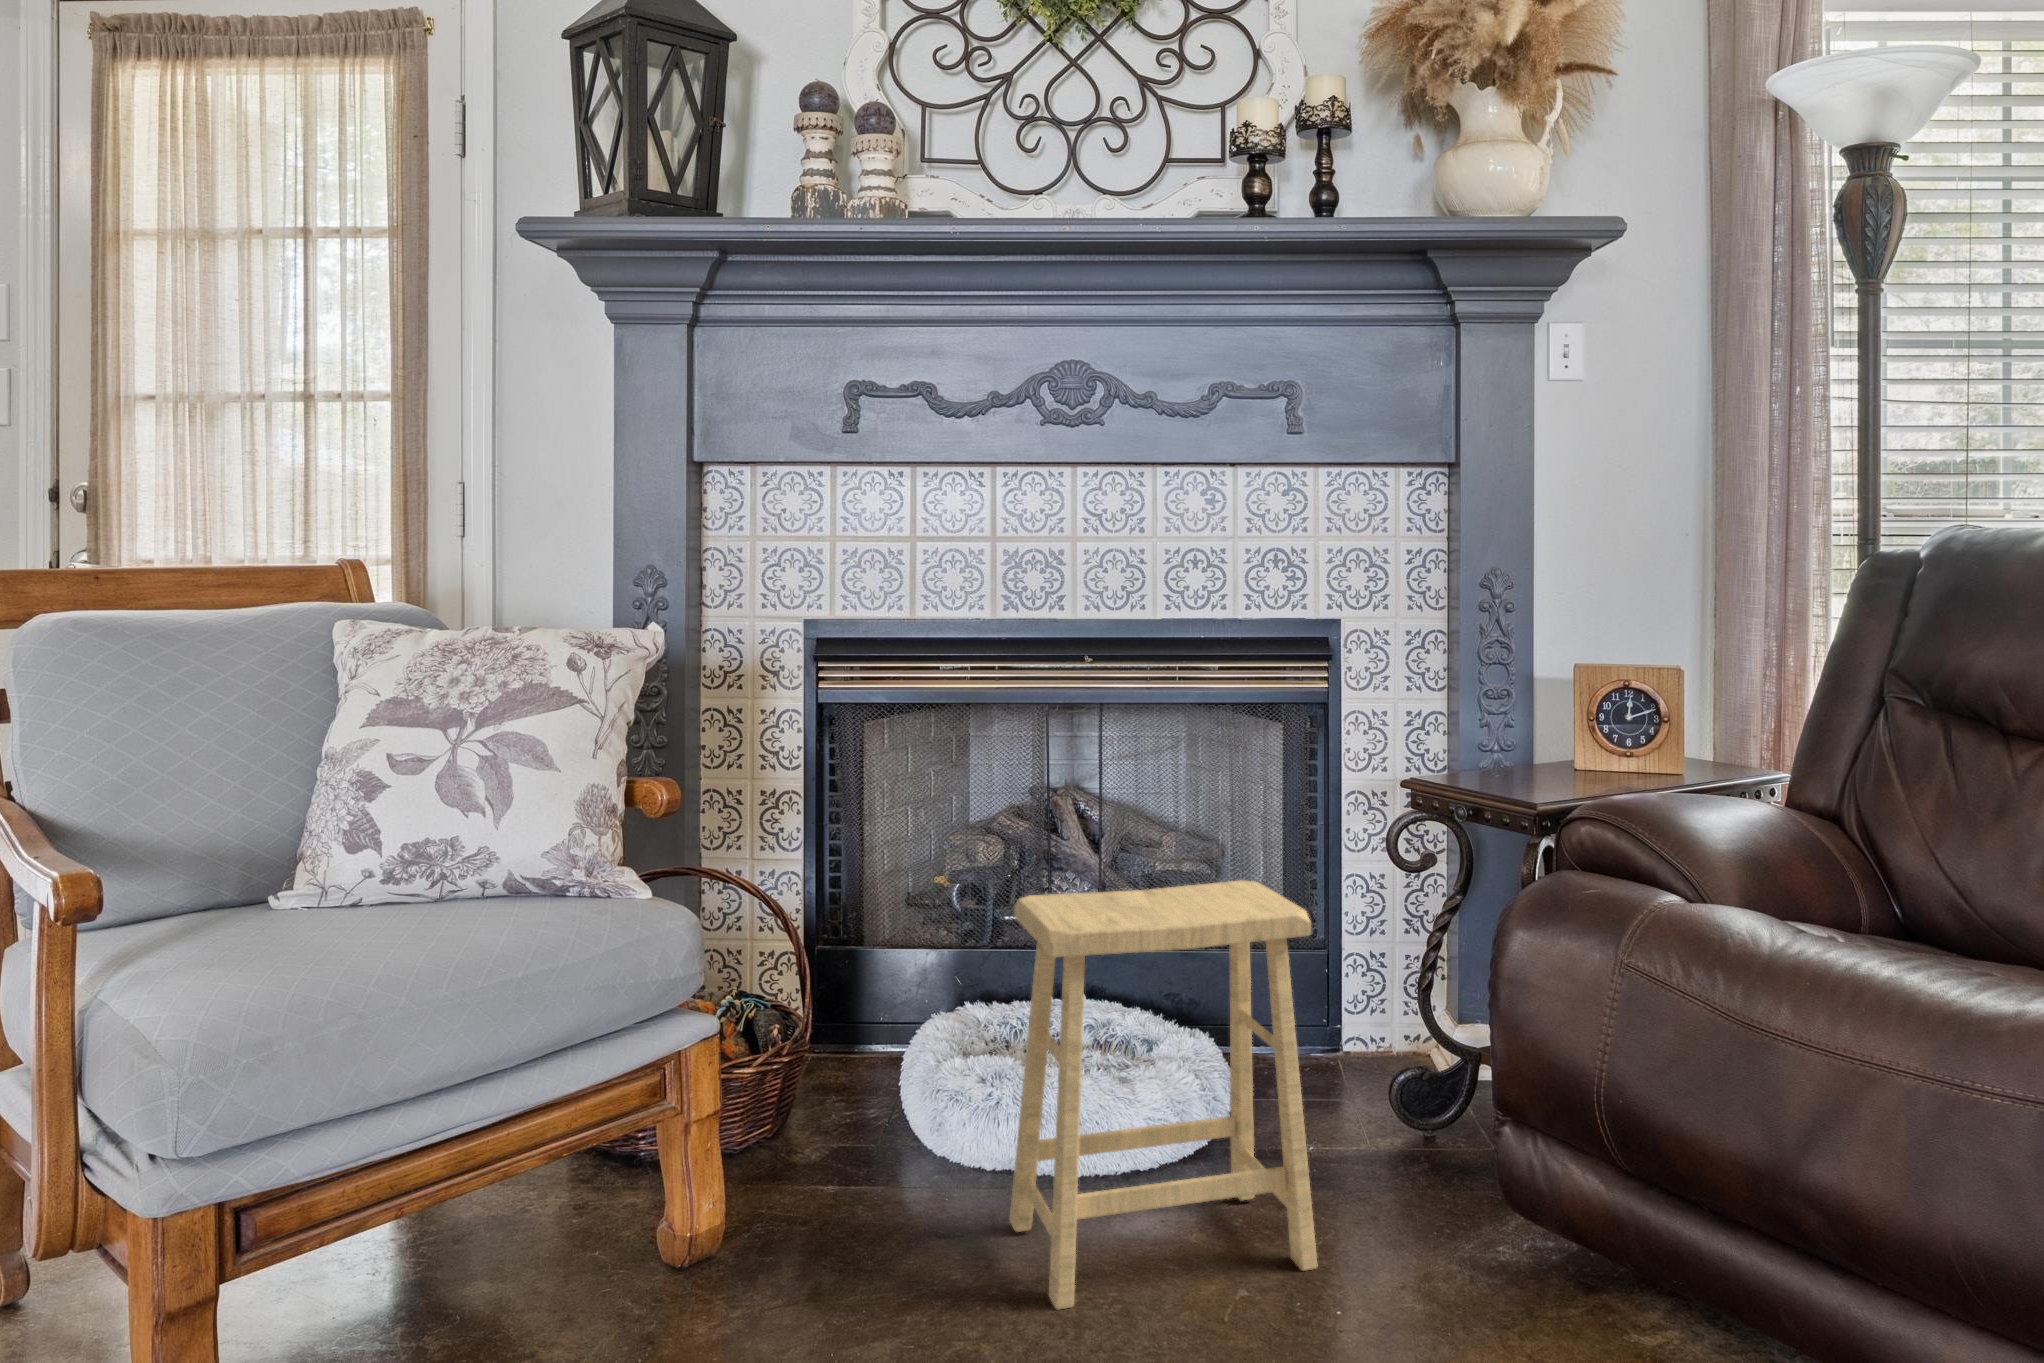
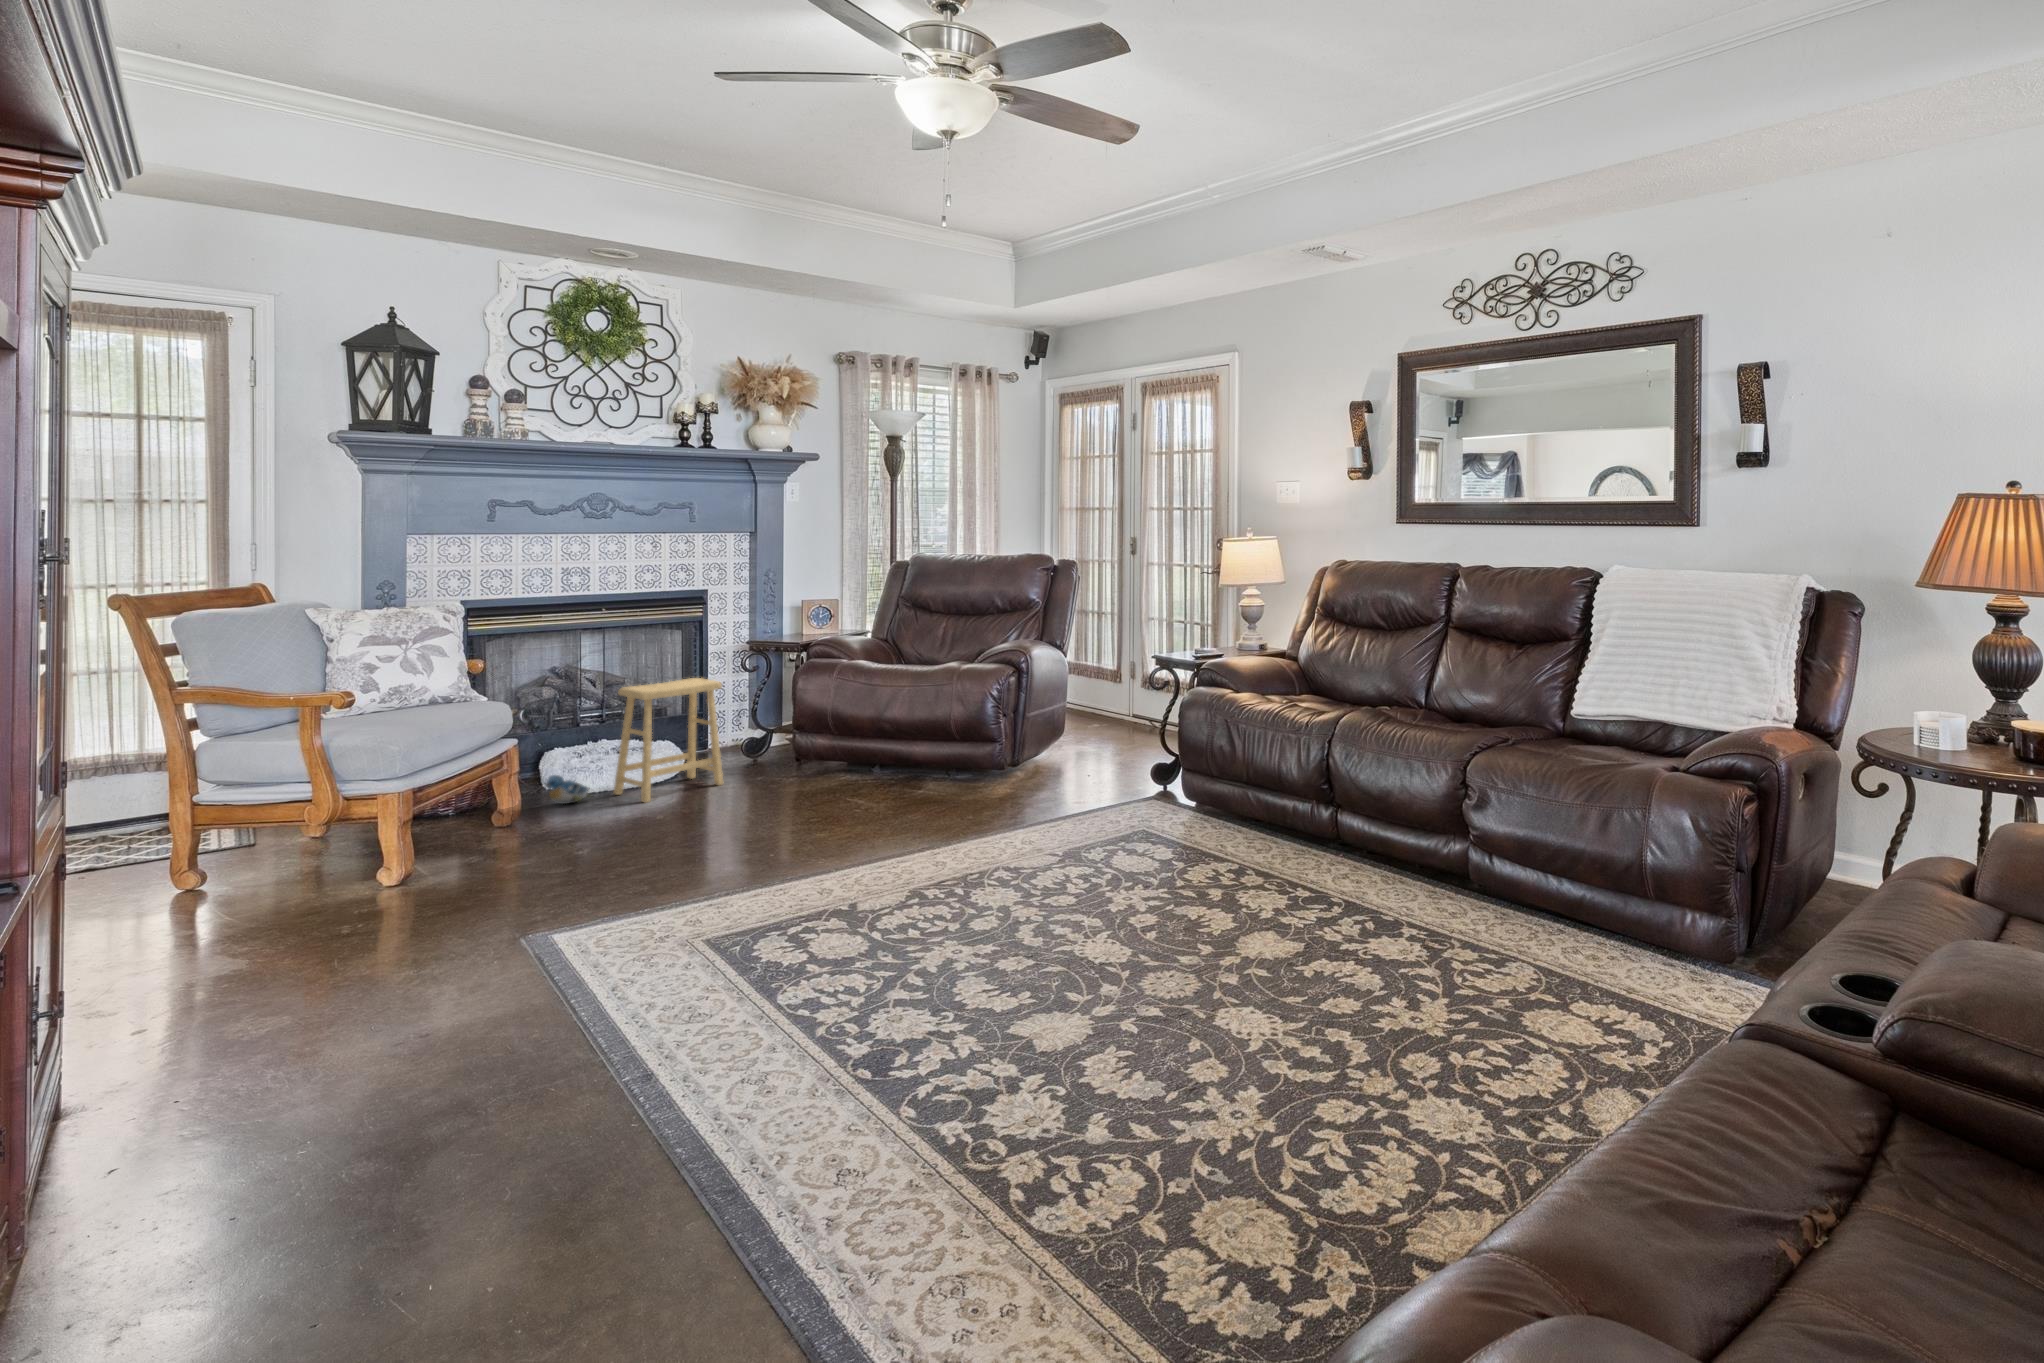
plush toy: none [830,1139,948,1238] -> present [546,775,591,804]

